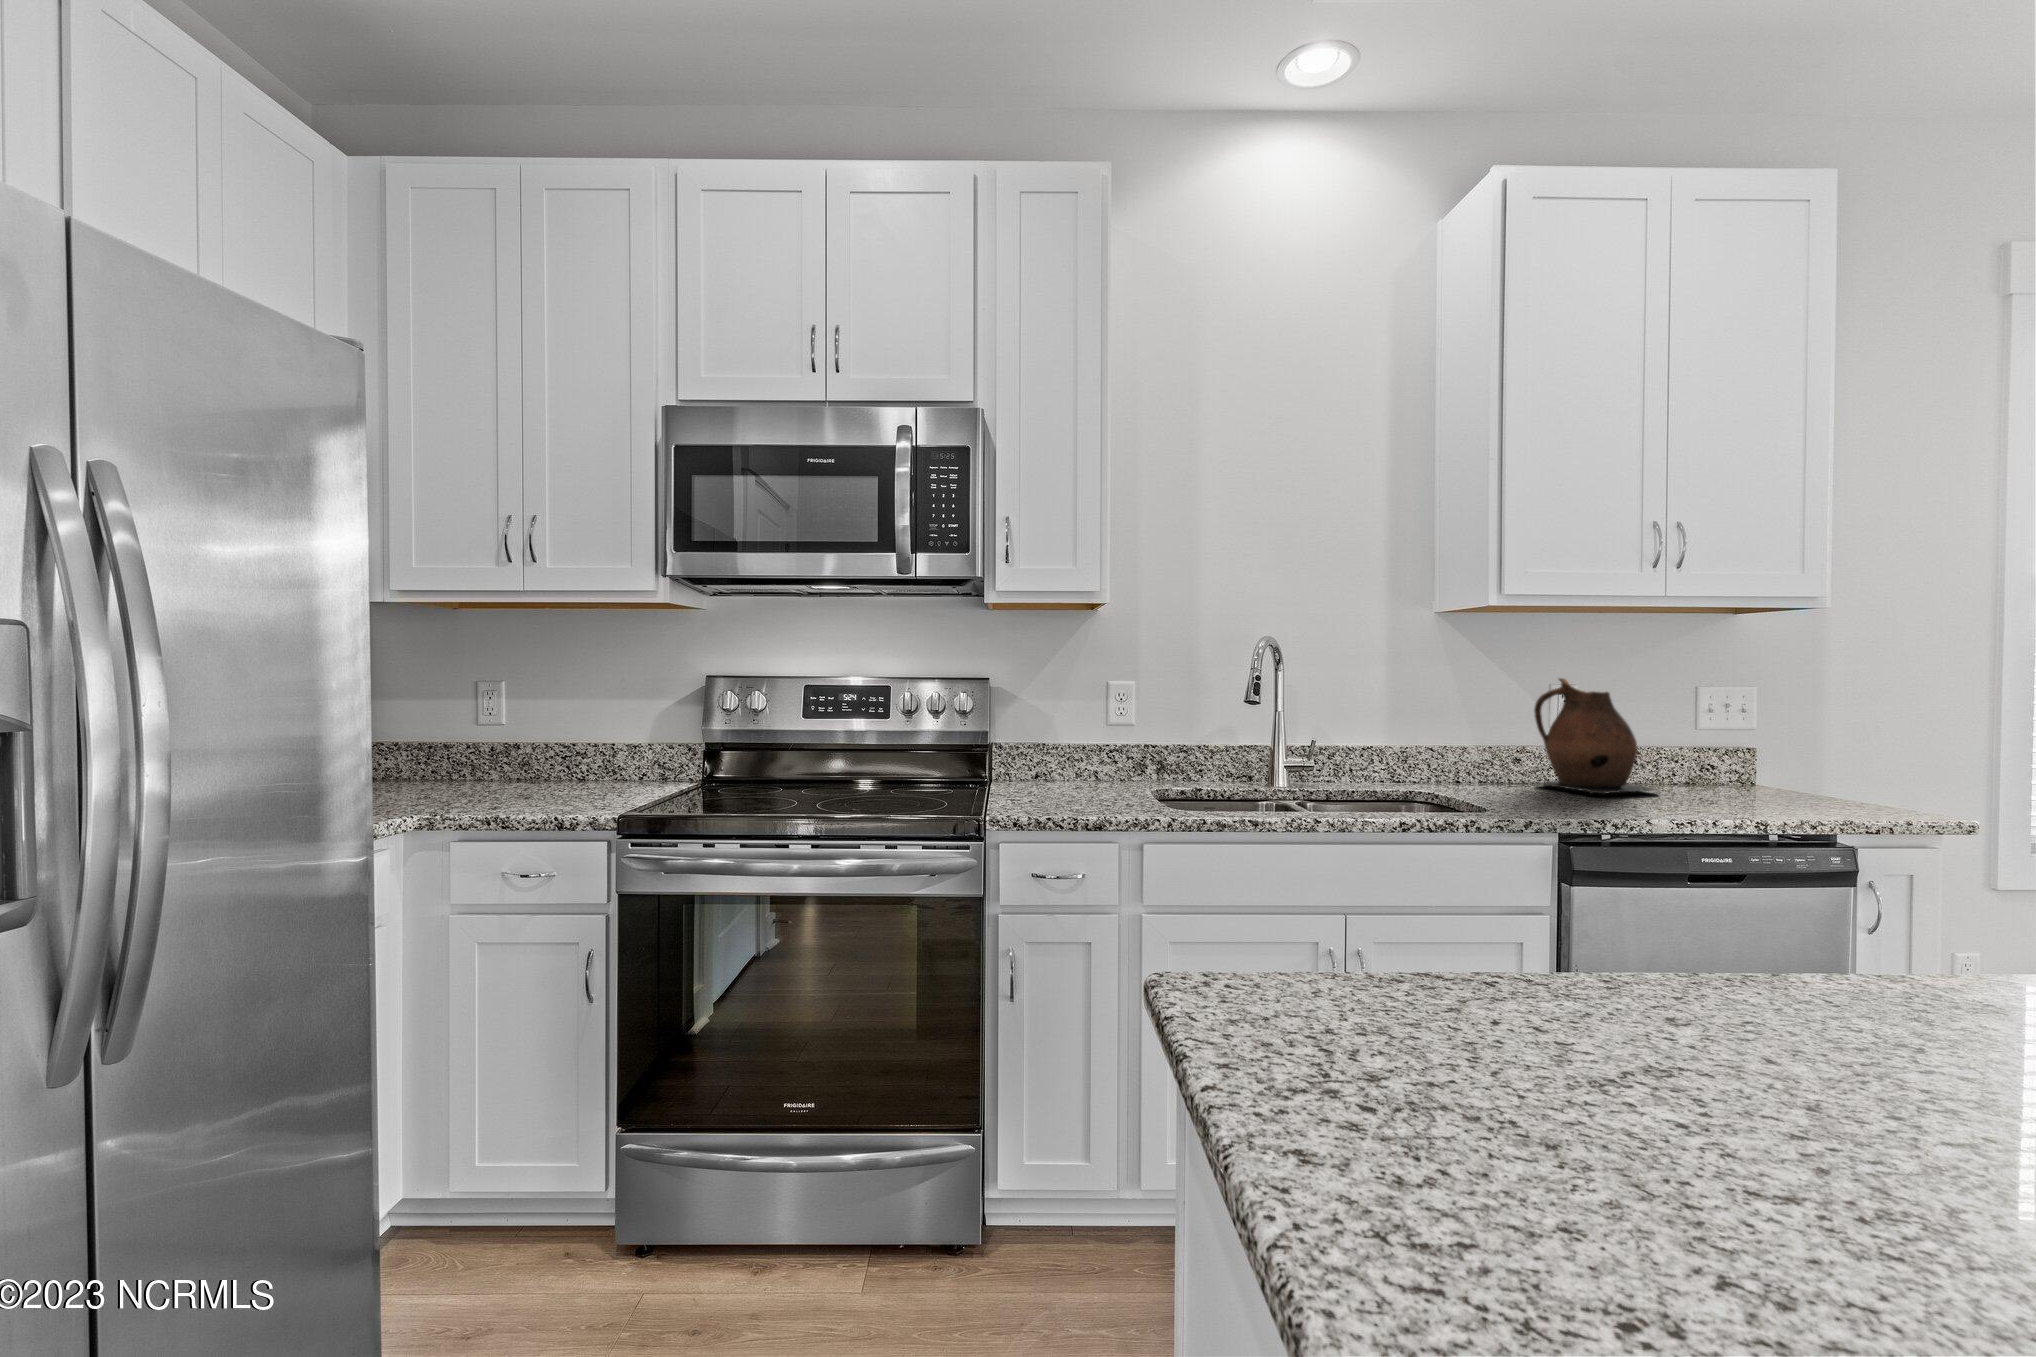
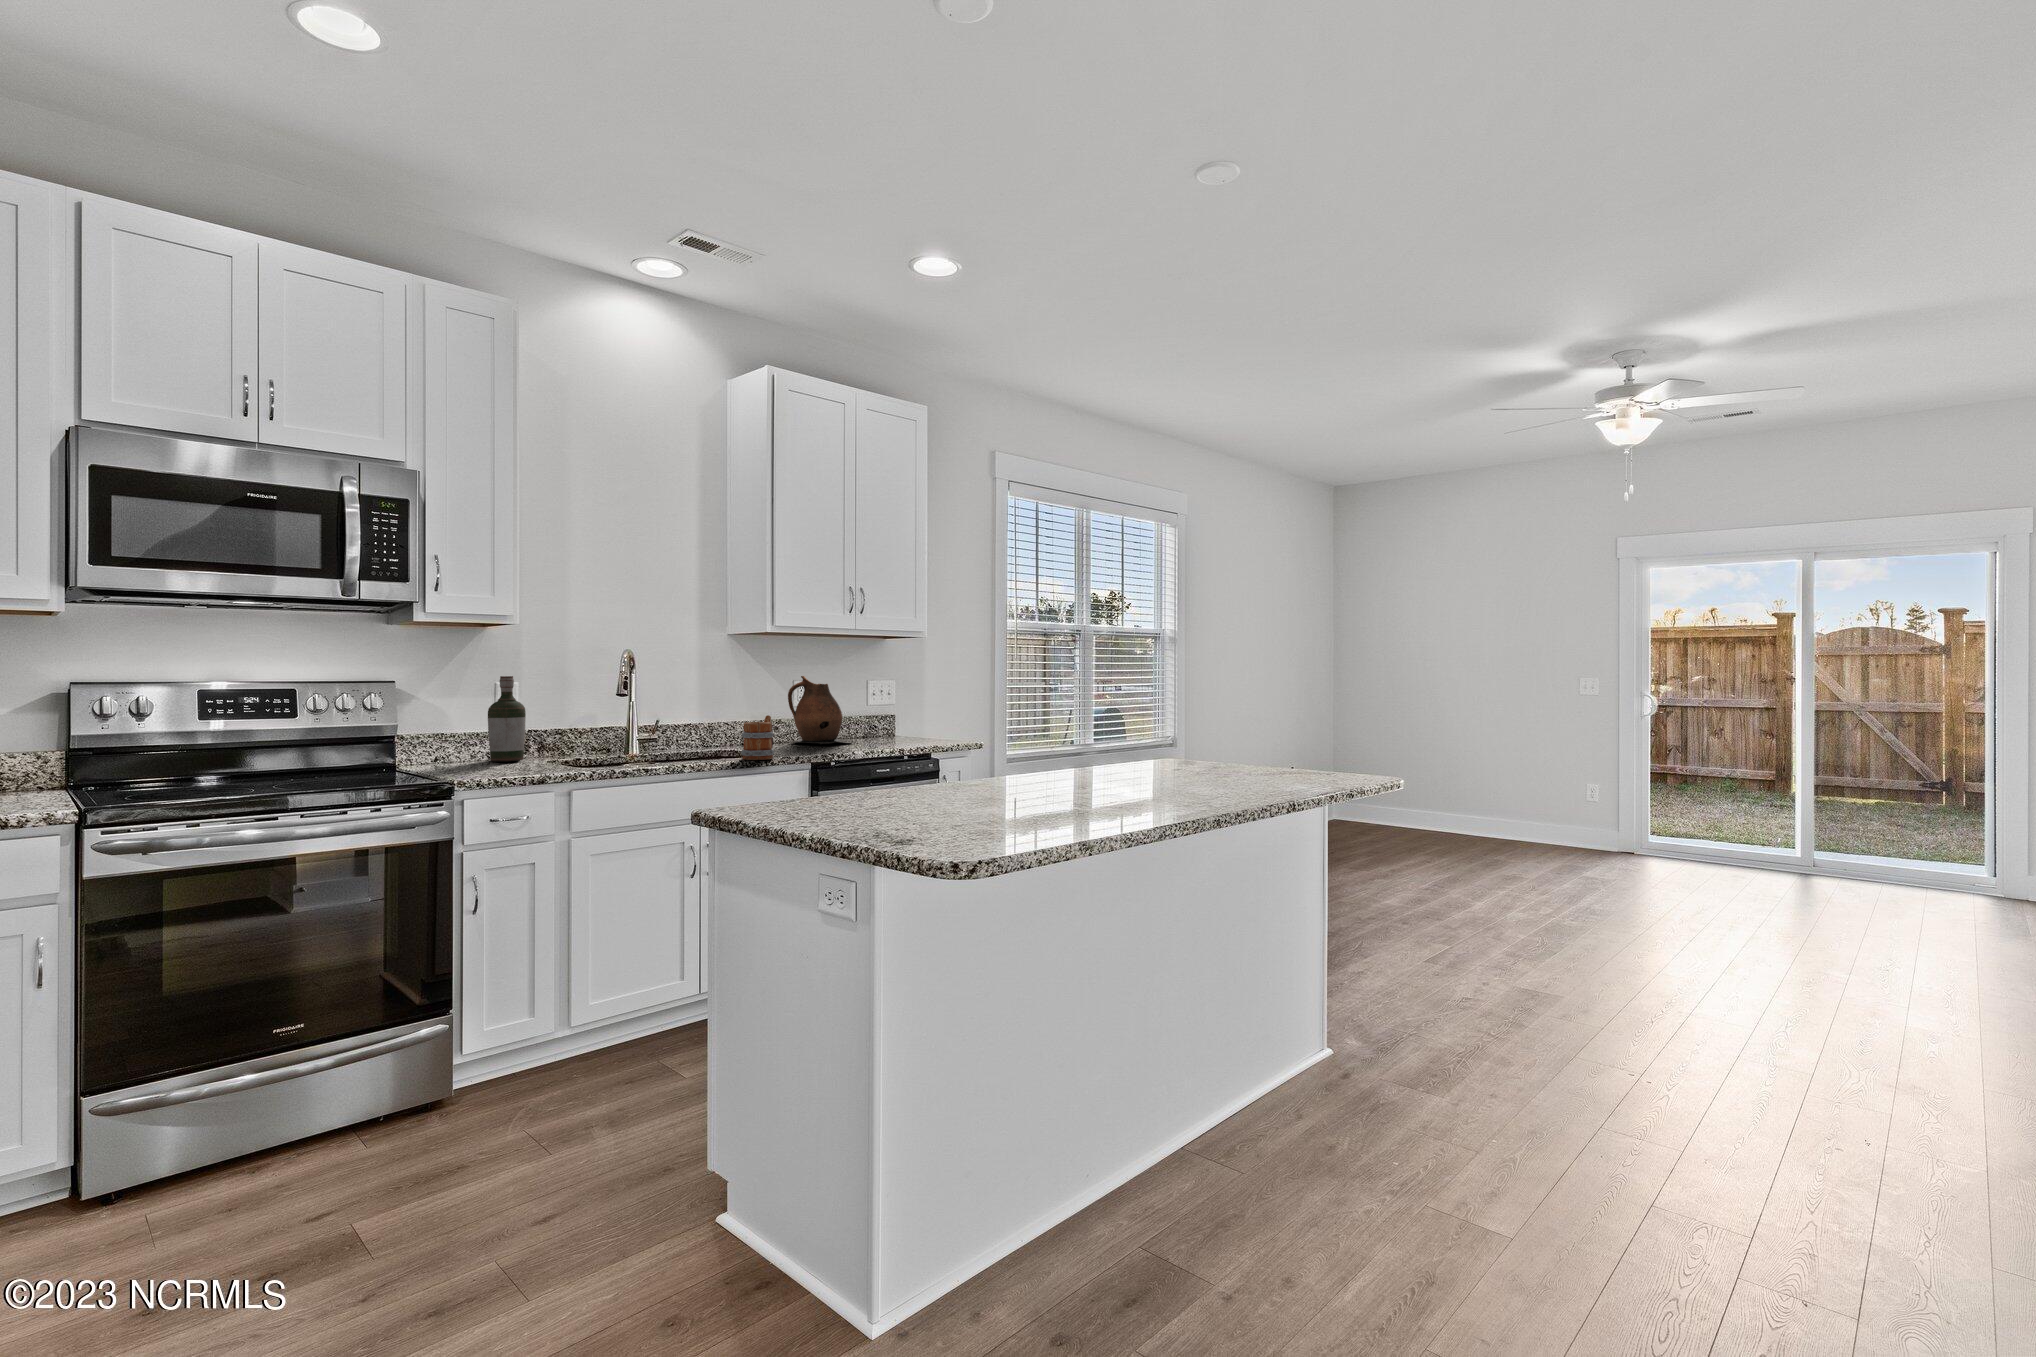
bottle: none [1081,675,1131,787] -> present [488,676,526,762]
mug: none [1424,744,1486,821] -> present [741,715,774,760]

